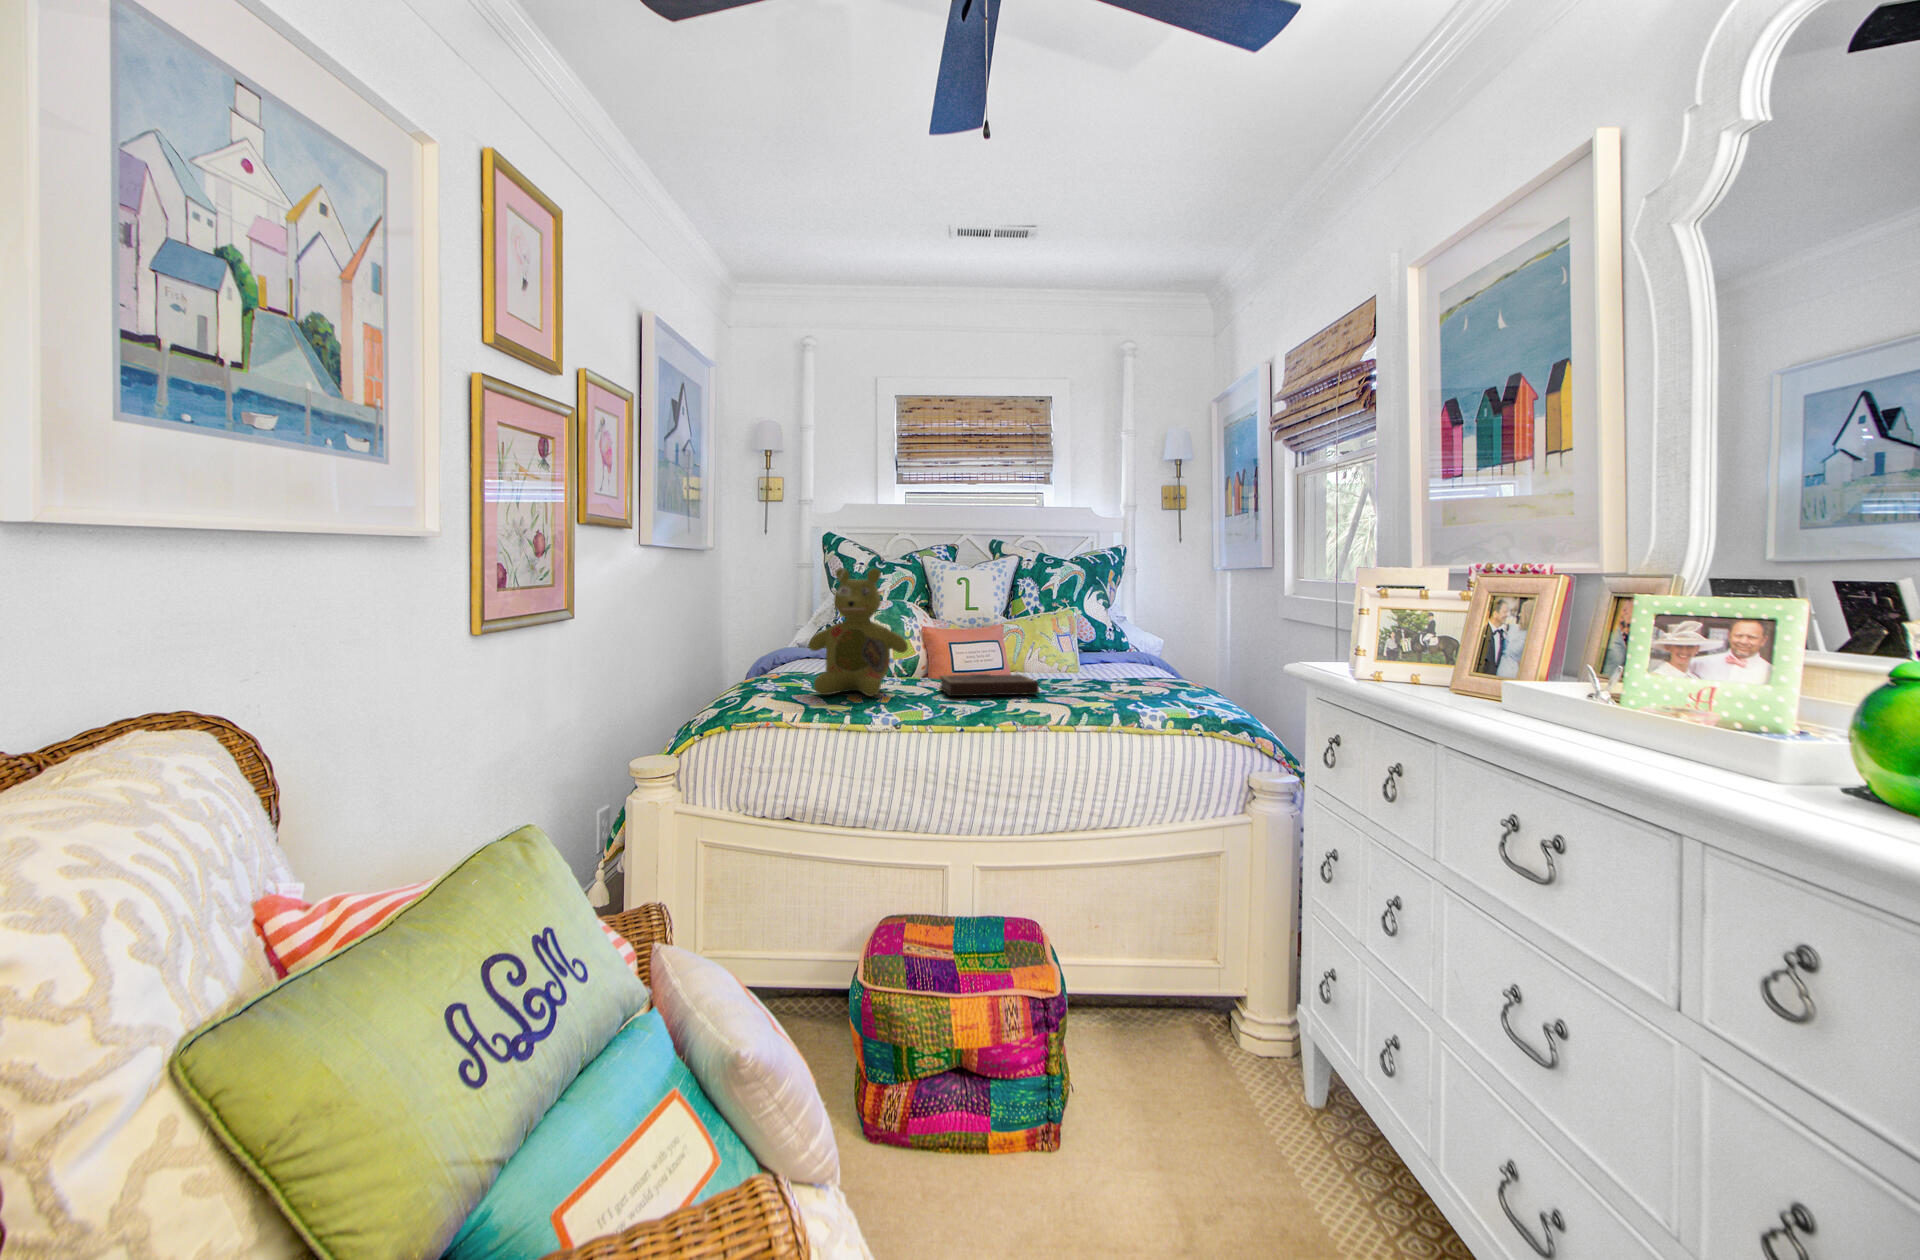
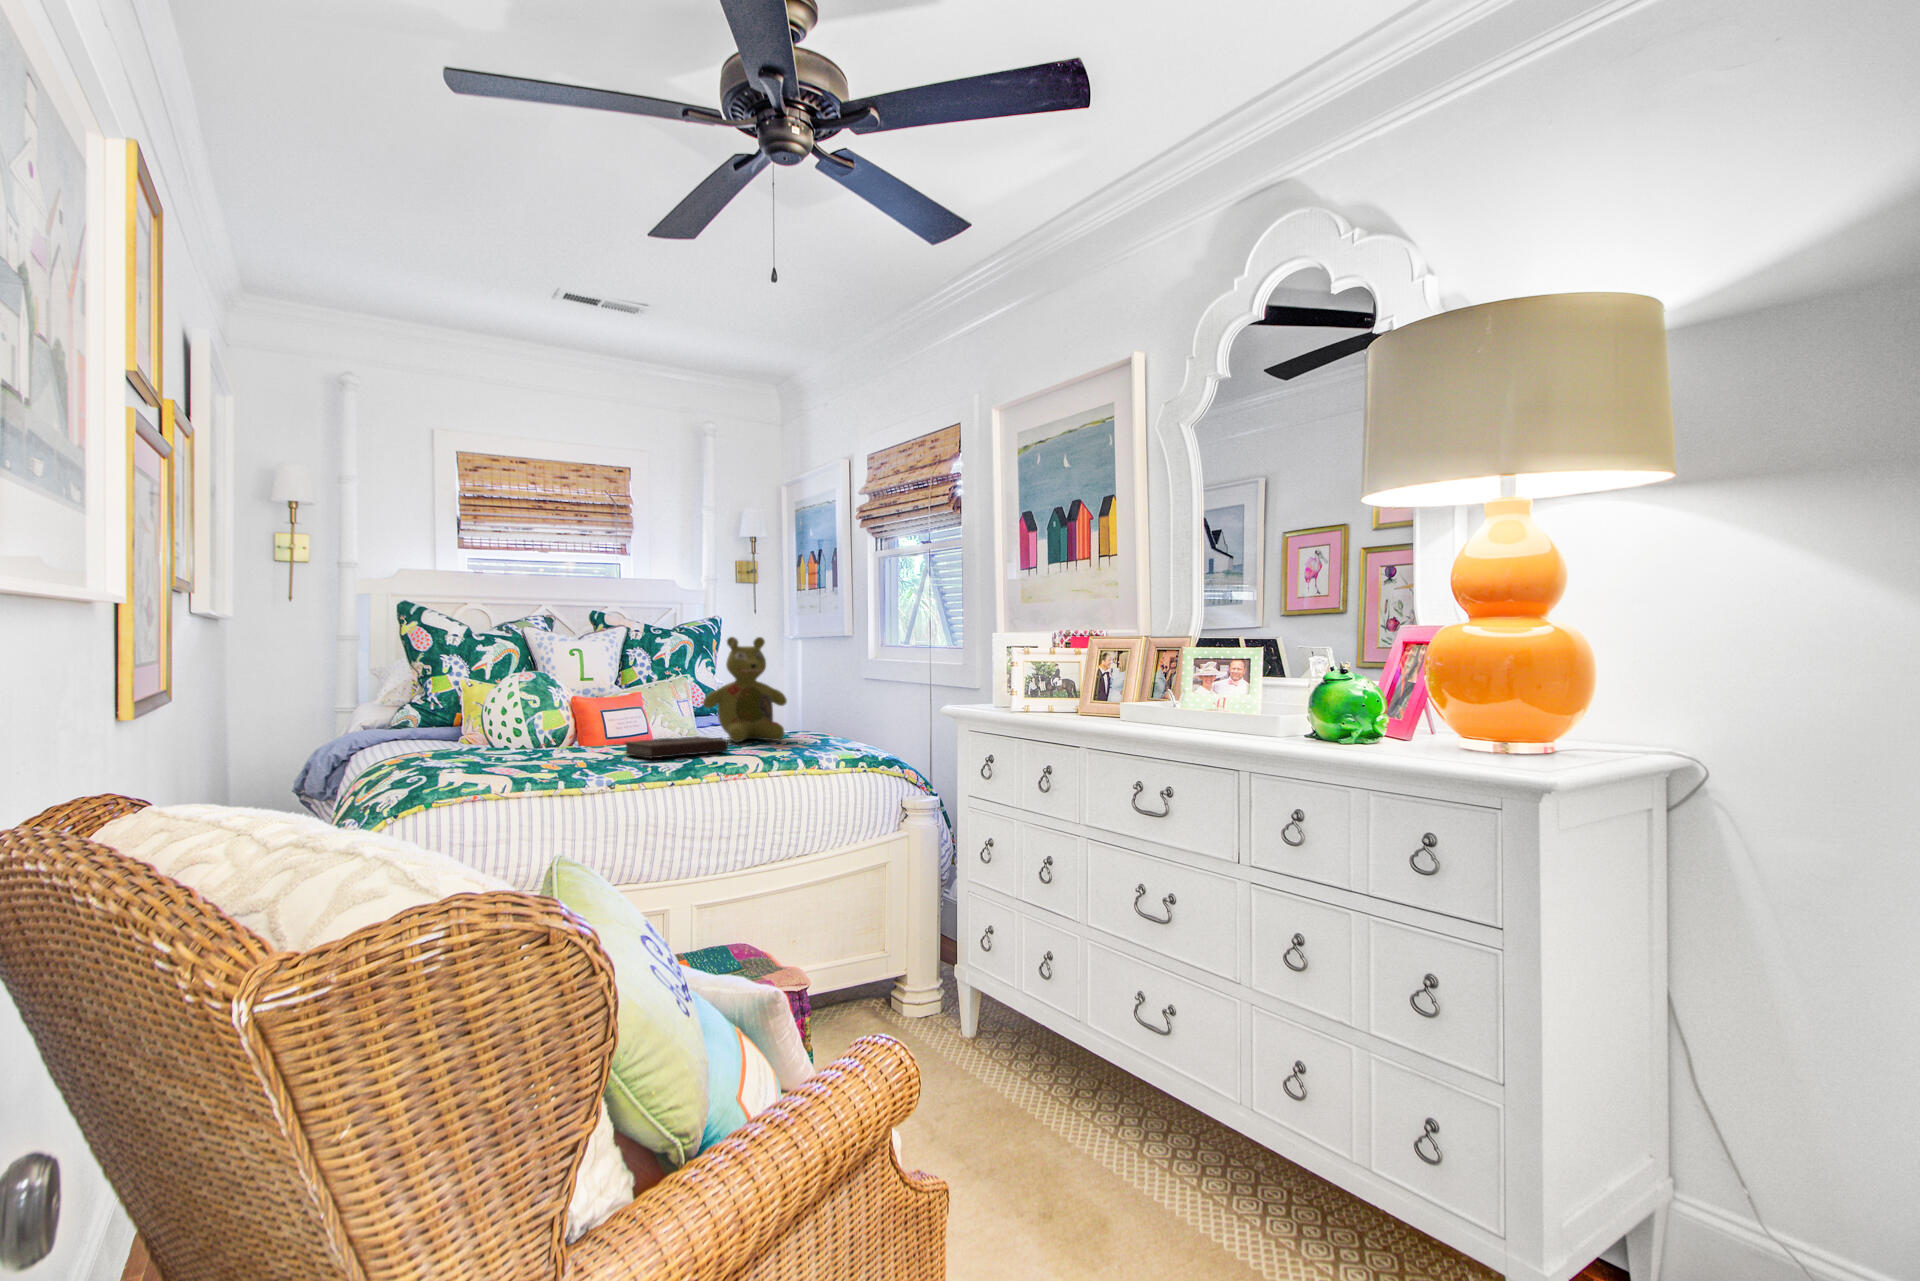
stuffed bear: present [809,568,908,696] -> present [703,637,787,743]

